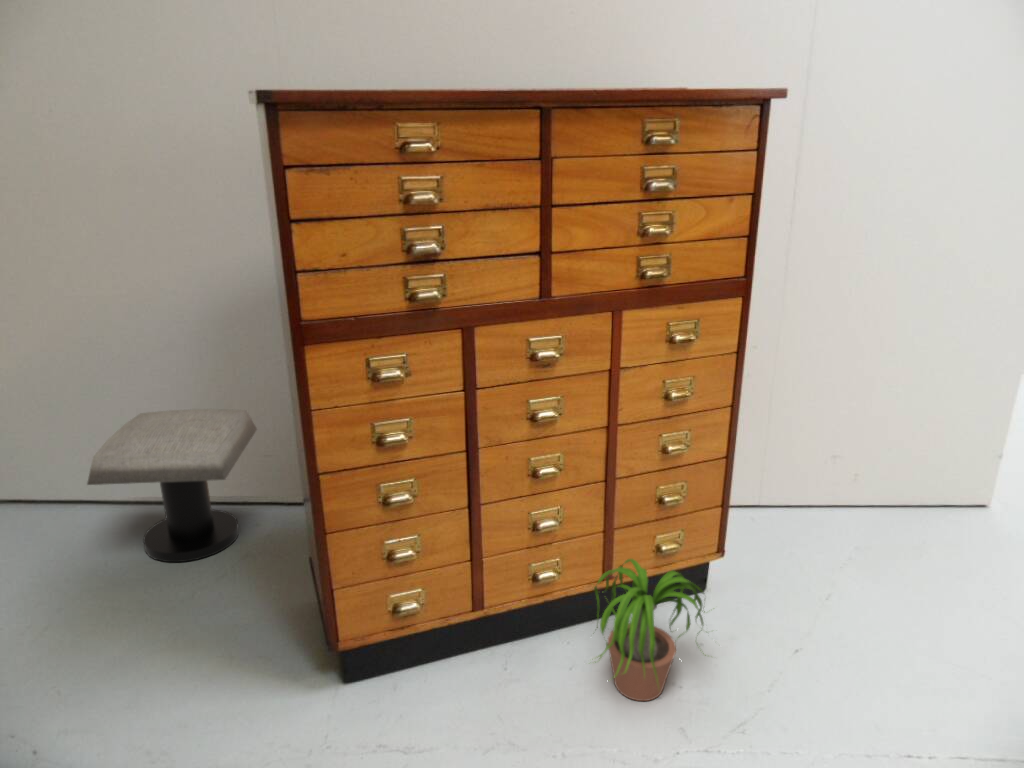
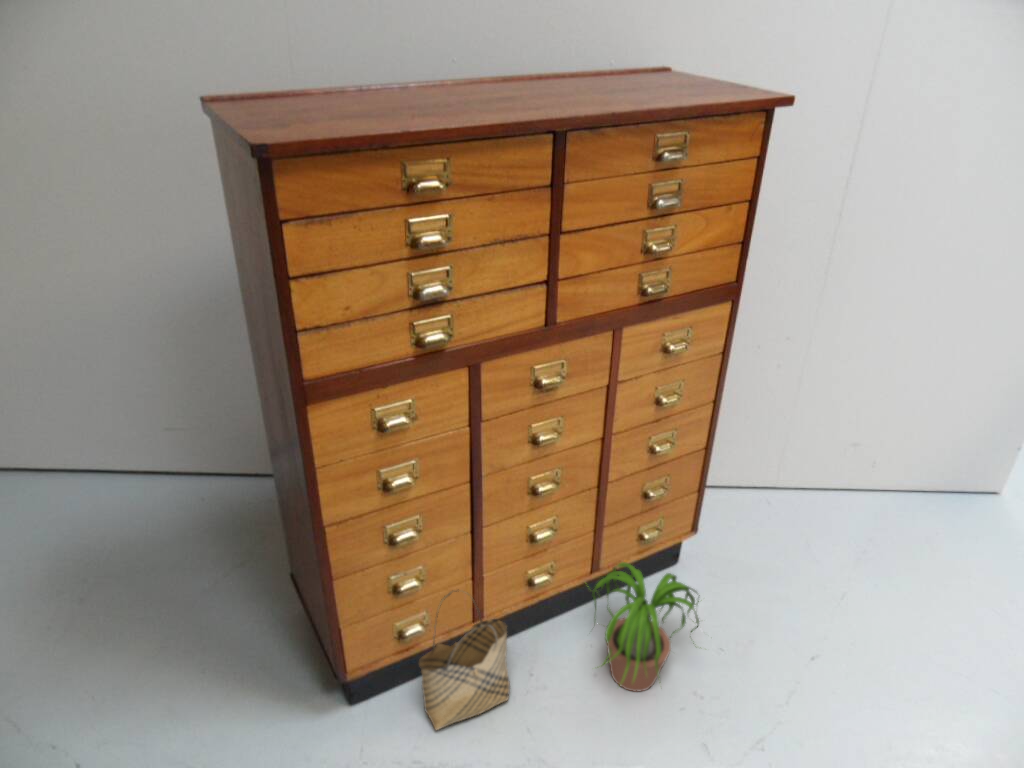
stool: present [87,409,257,562] -> none [26,405,201,578]
woven basket: none [406,565,503,713] -> present [419,590,510,730]

